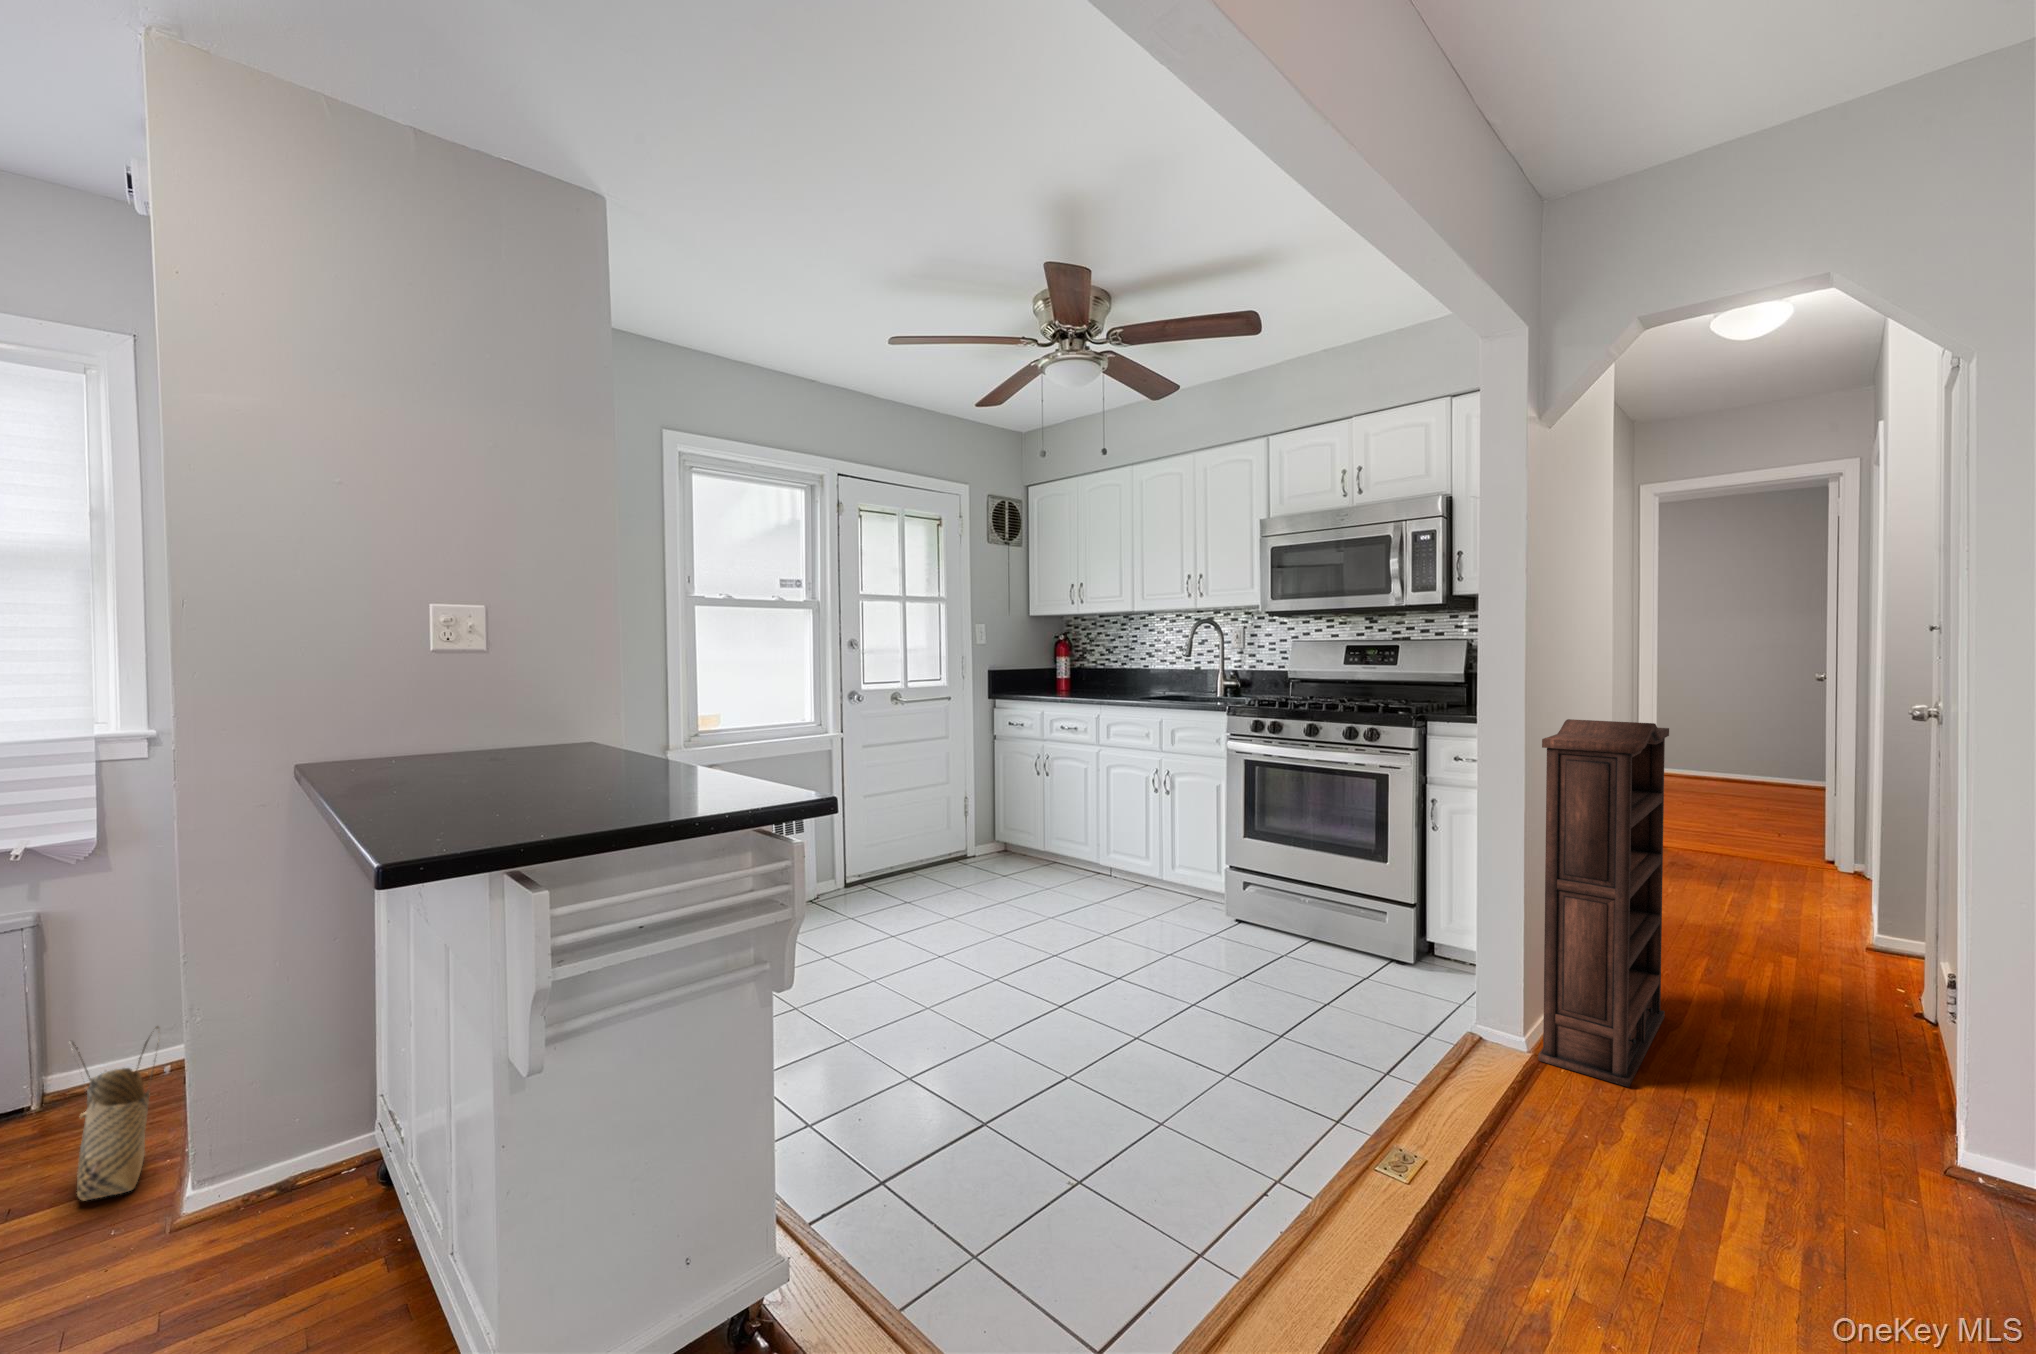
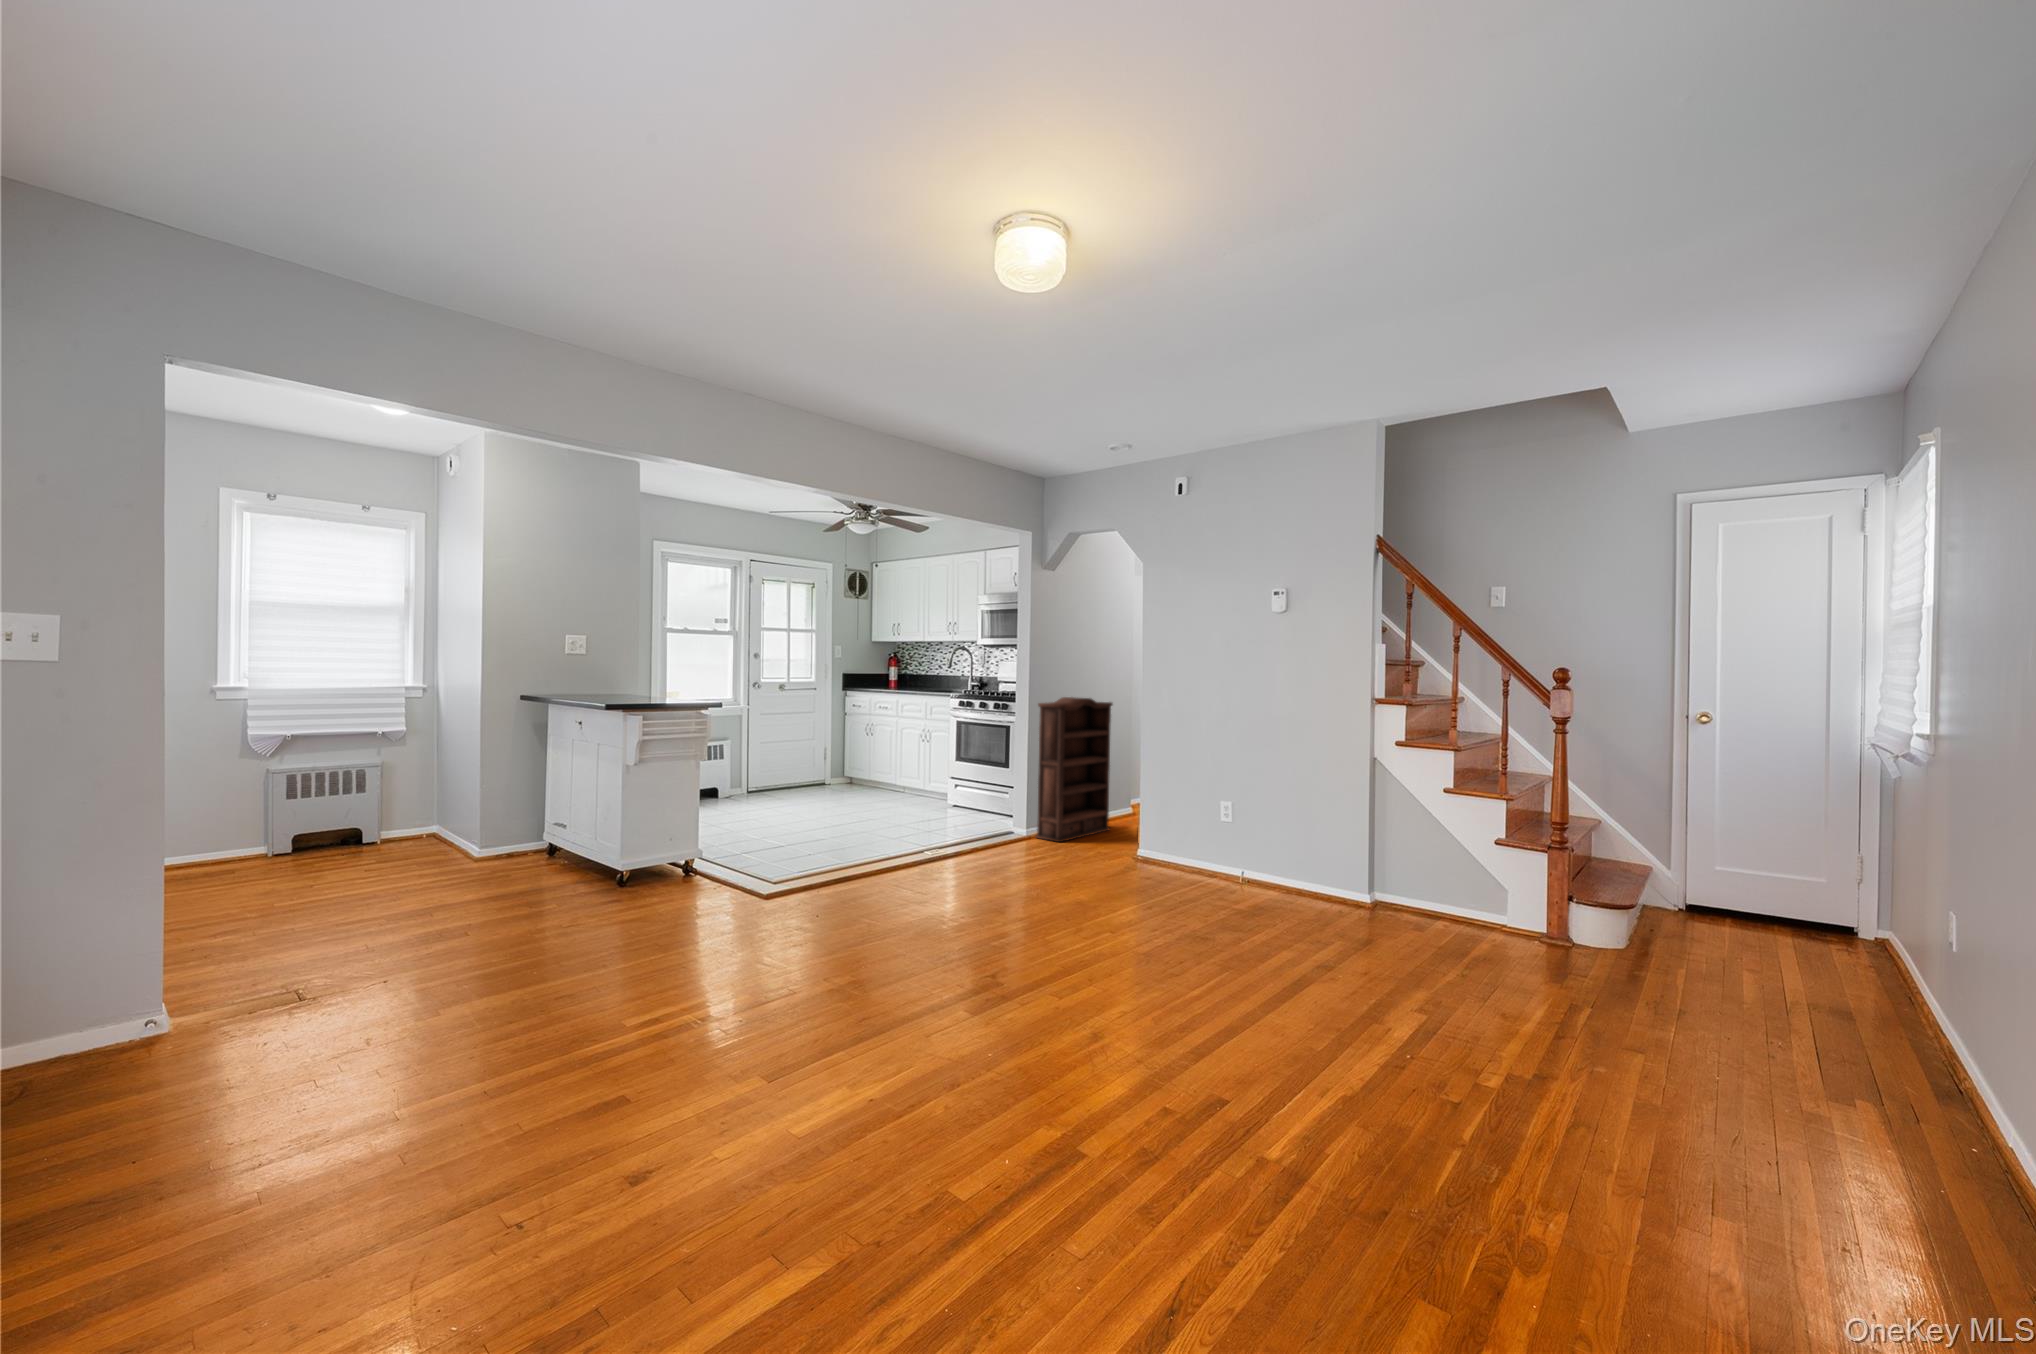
woven basket: present [70,1026,159,1200] -> none [428,798,460,857]

